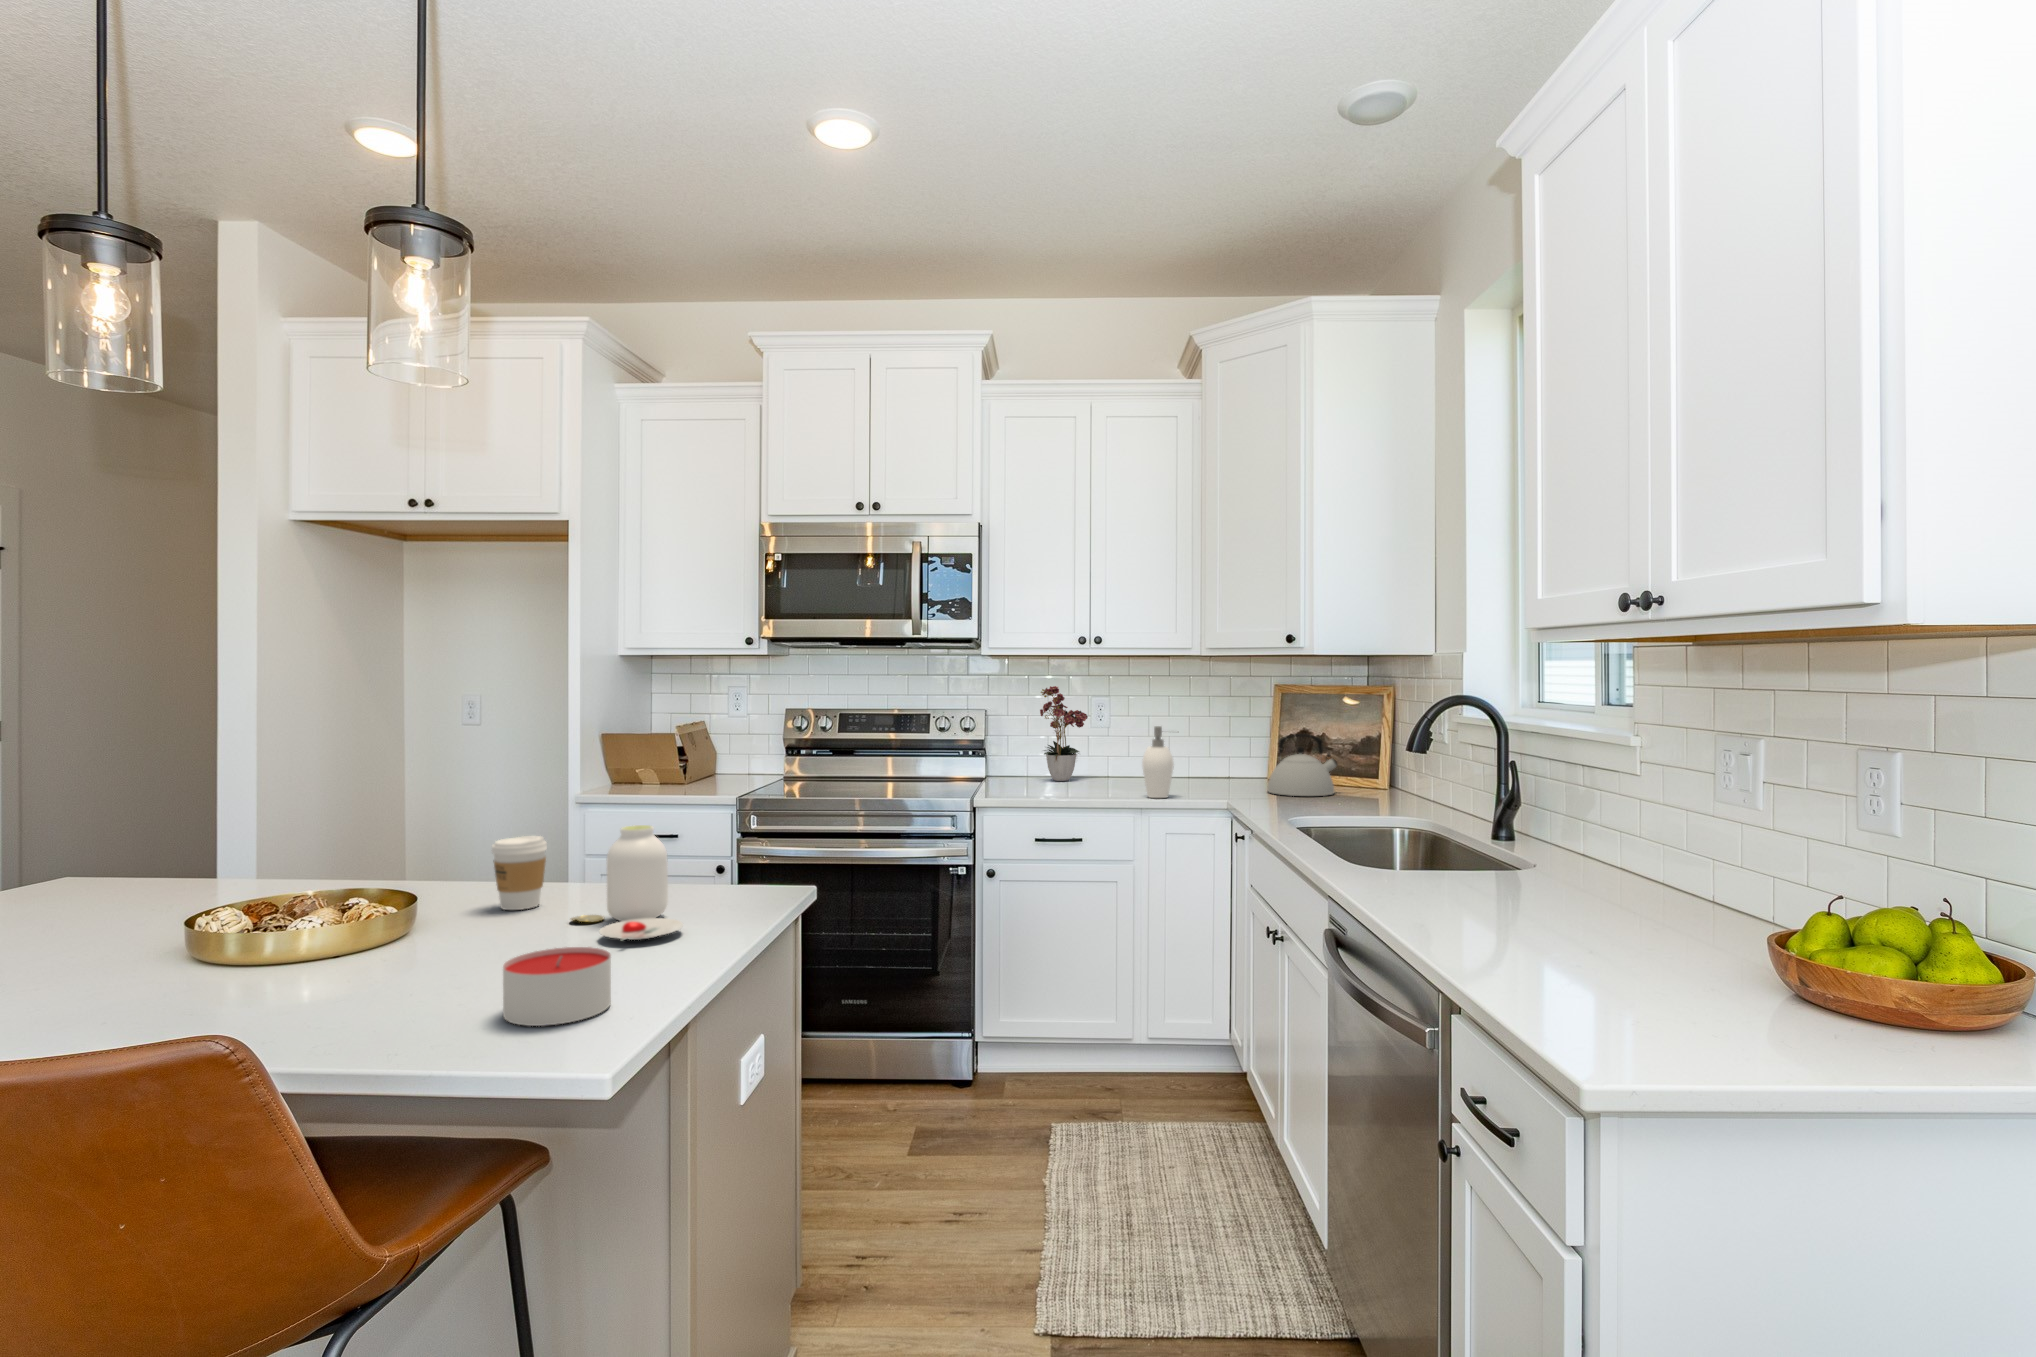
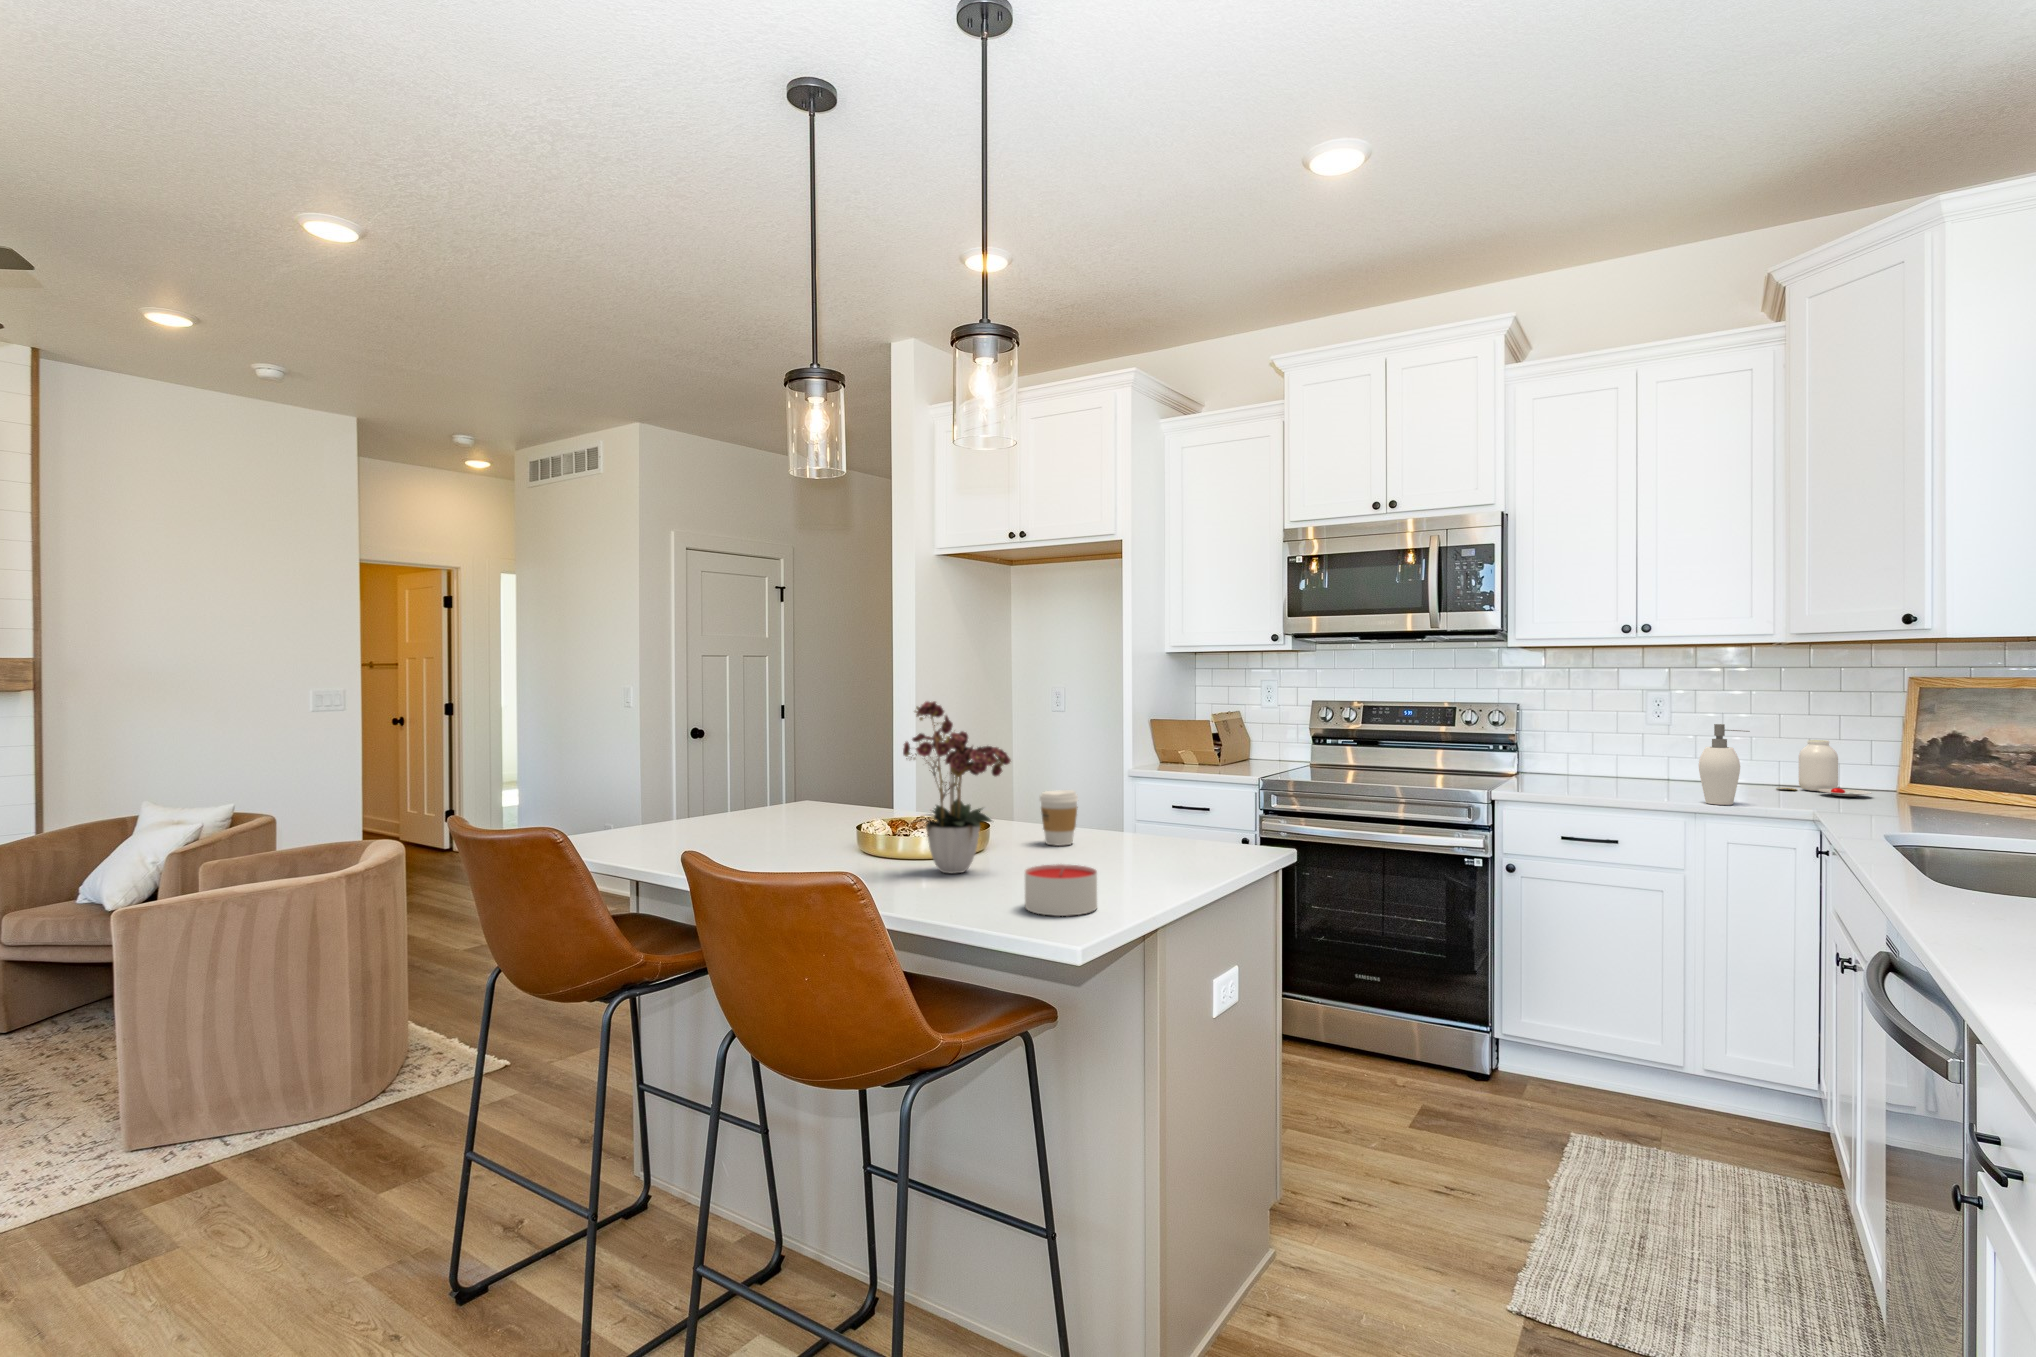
flower arrangement: present [1040,686,1088,781] -> present [903,701,1011,873]
kettle: present [1268,734,1338,796] -> none [1881,738,1992,815]
jar: present [571,825,683,940] -> present [1776,740,1872,796]

